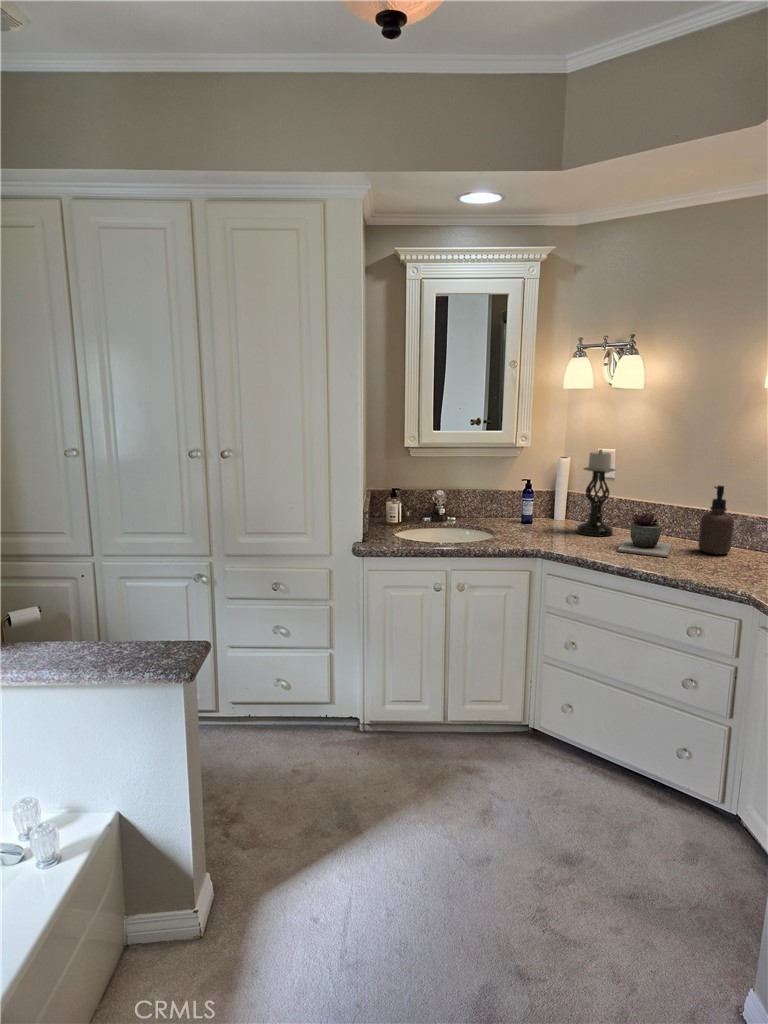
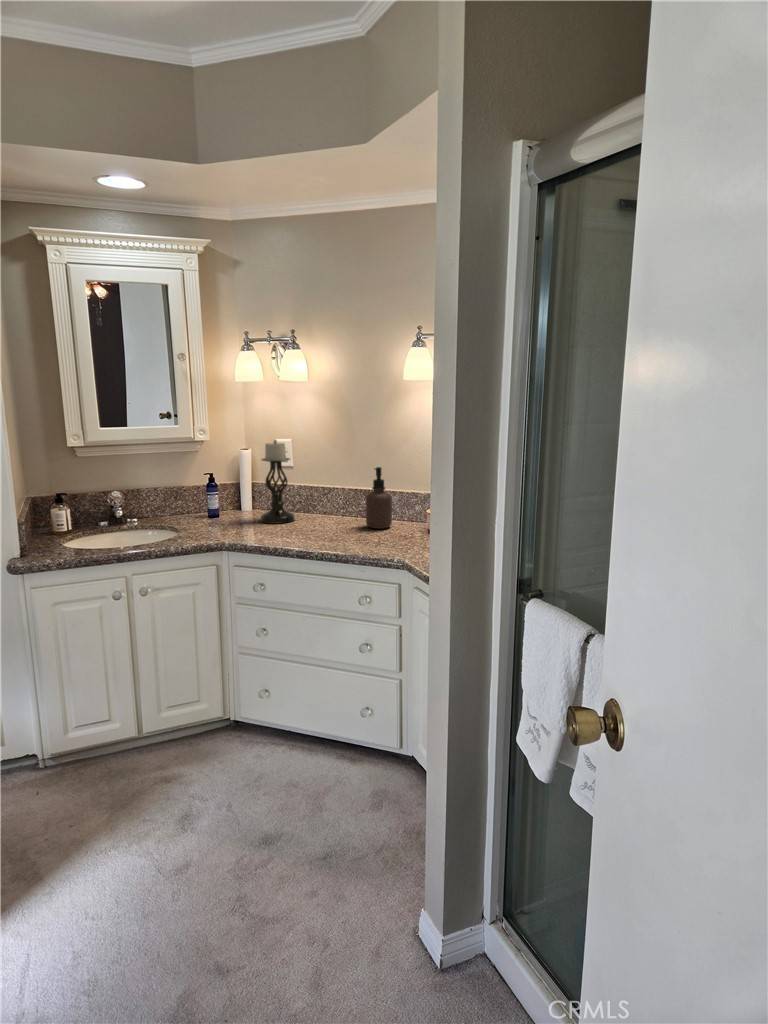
succulent plant: present [618,513,672,557] -> none [297,496,345,536]

